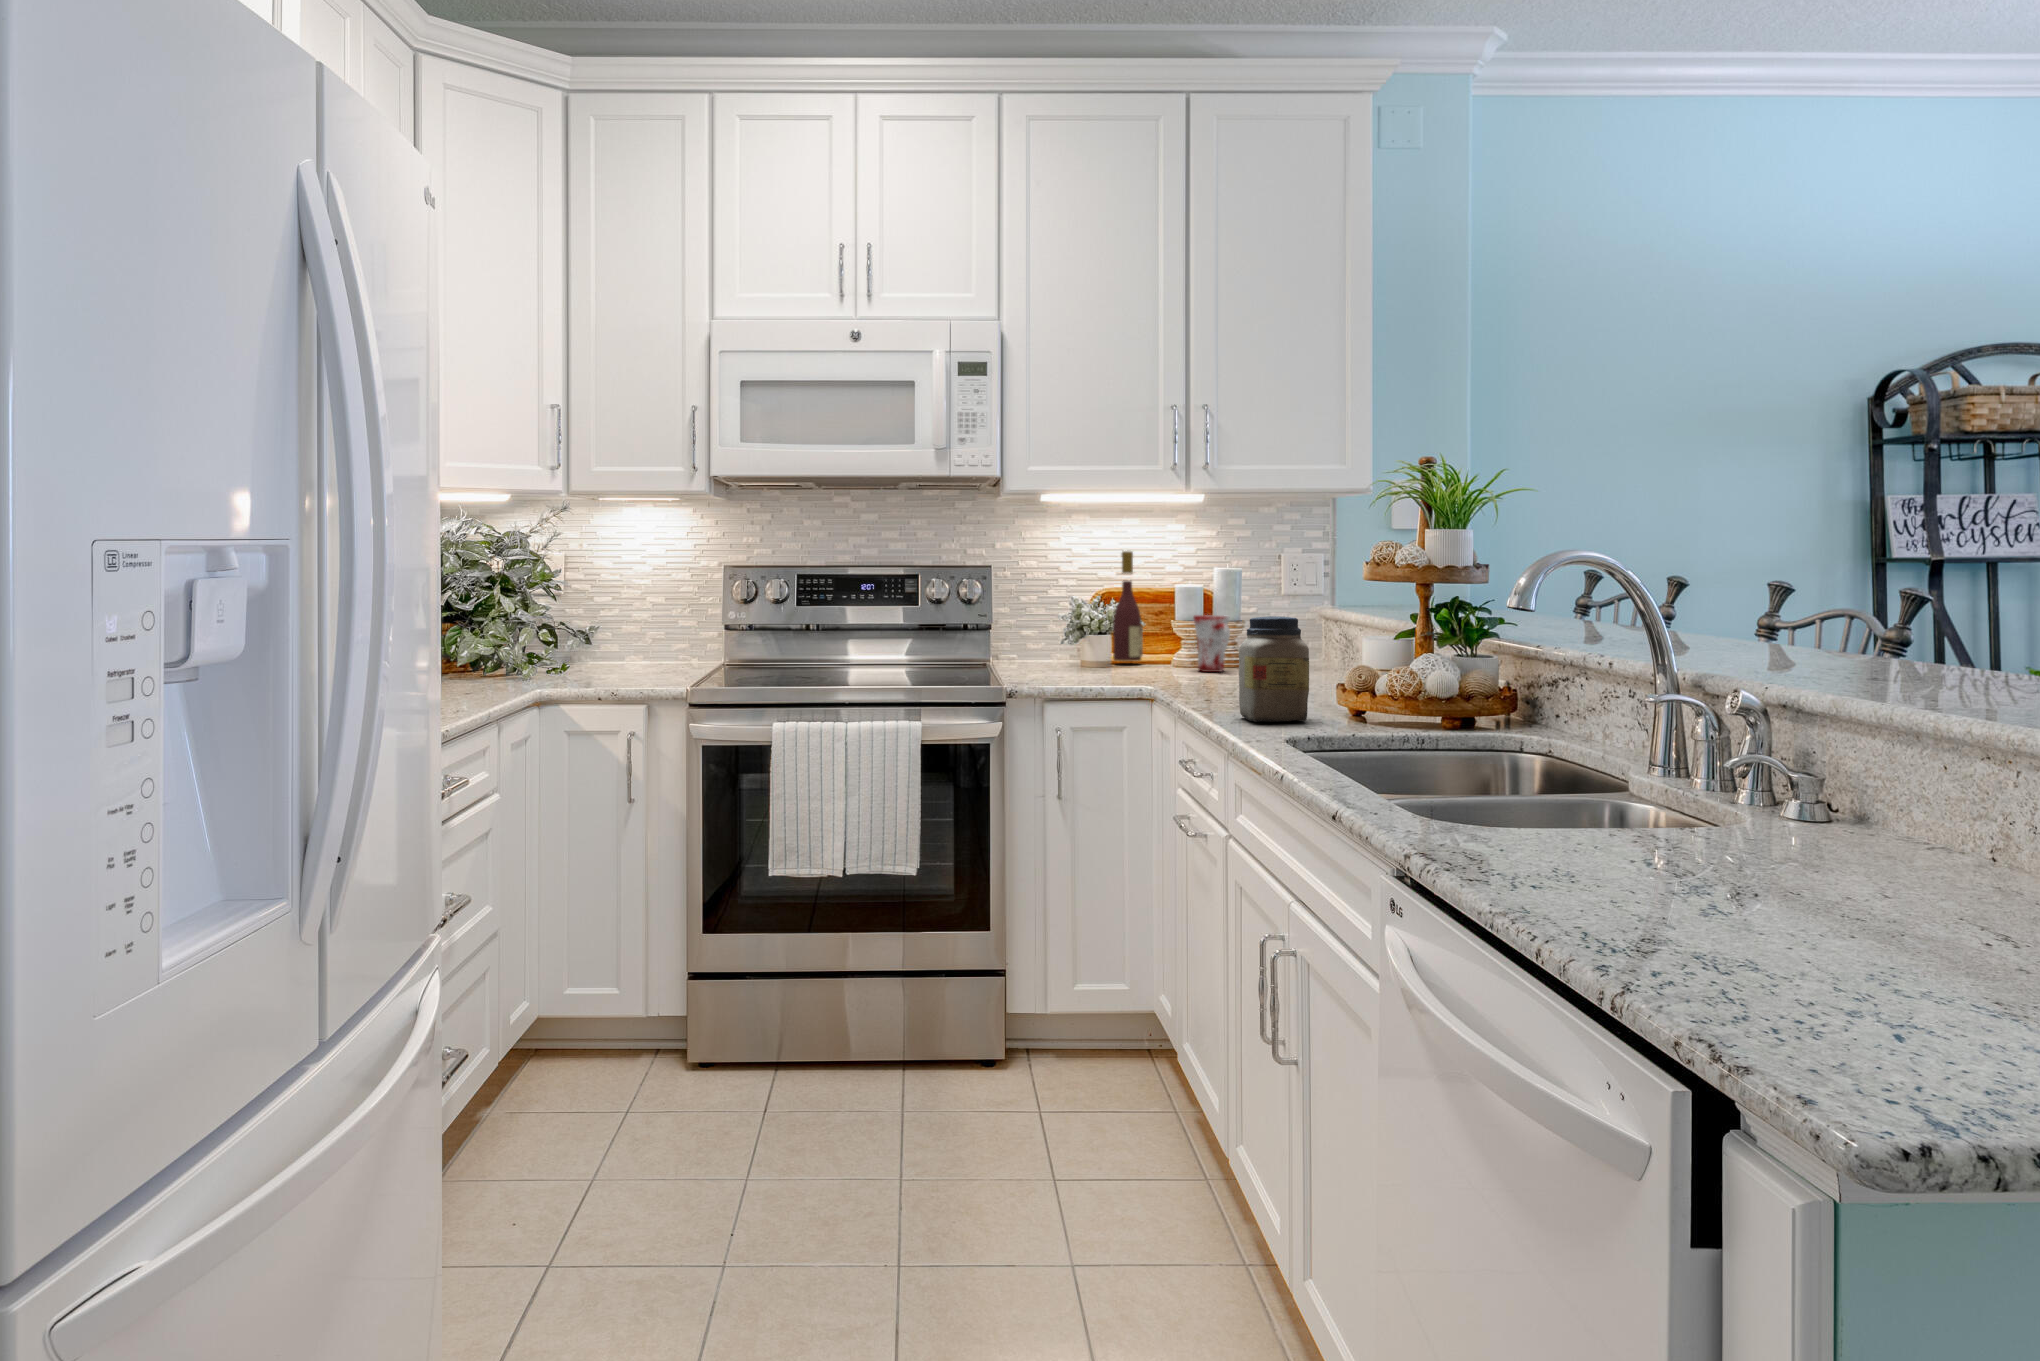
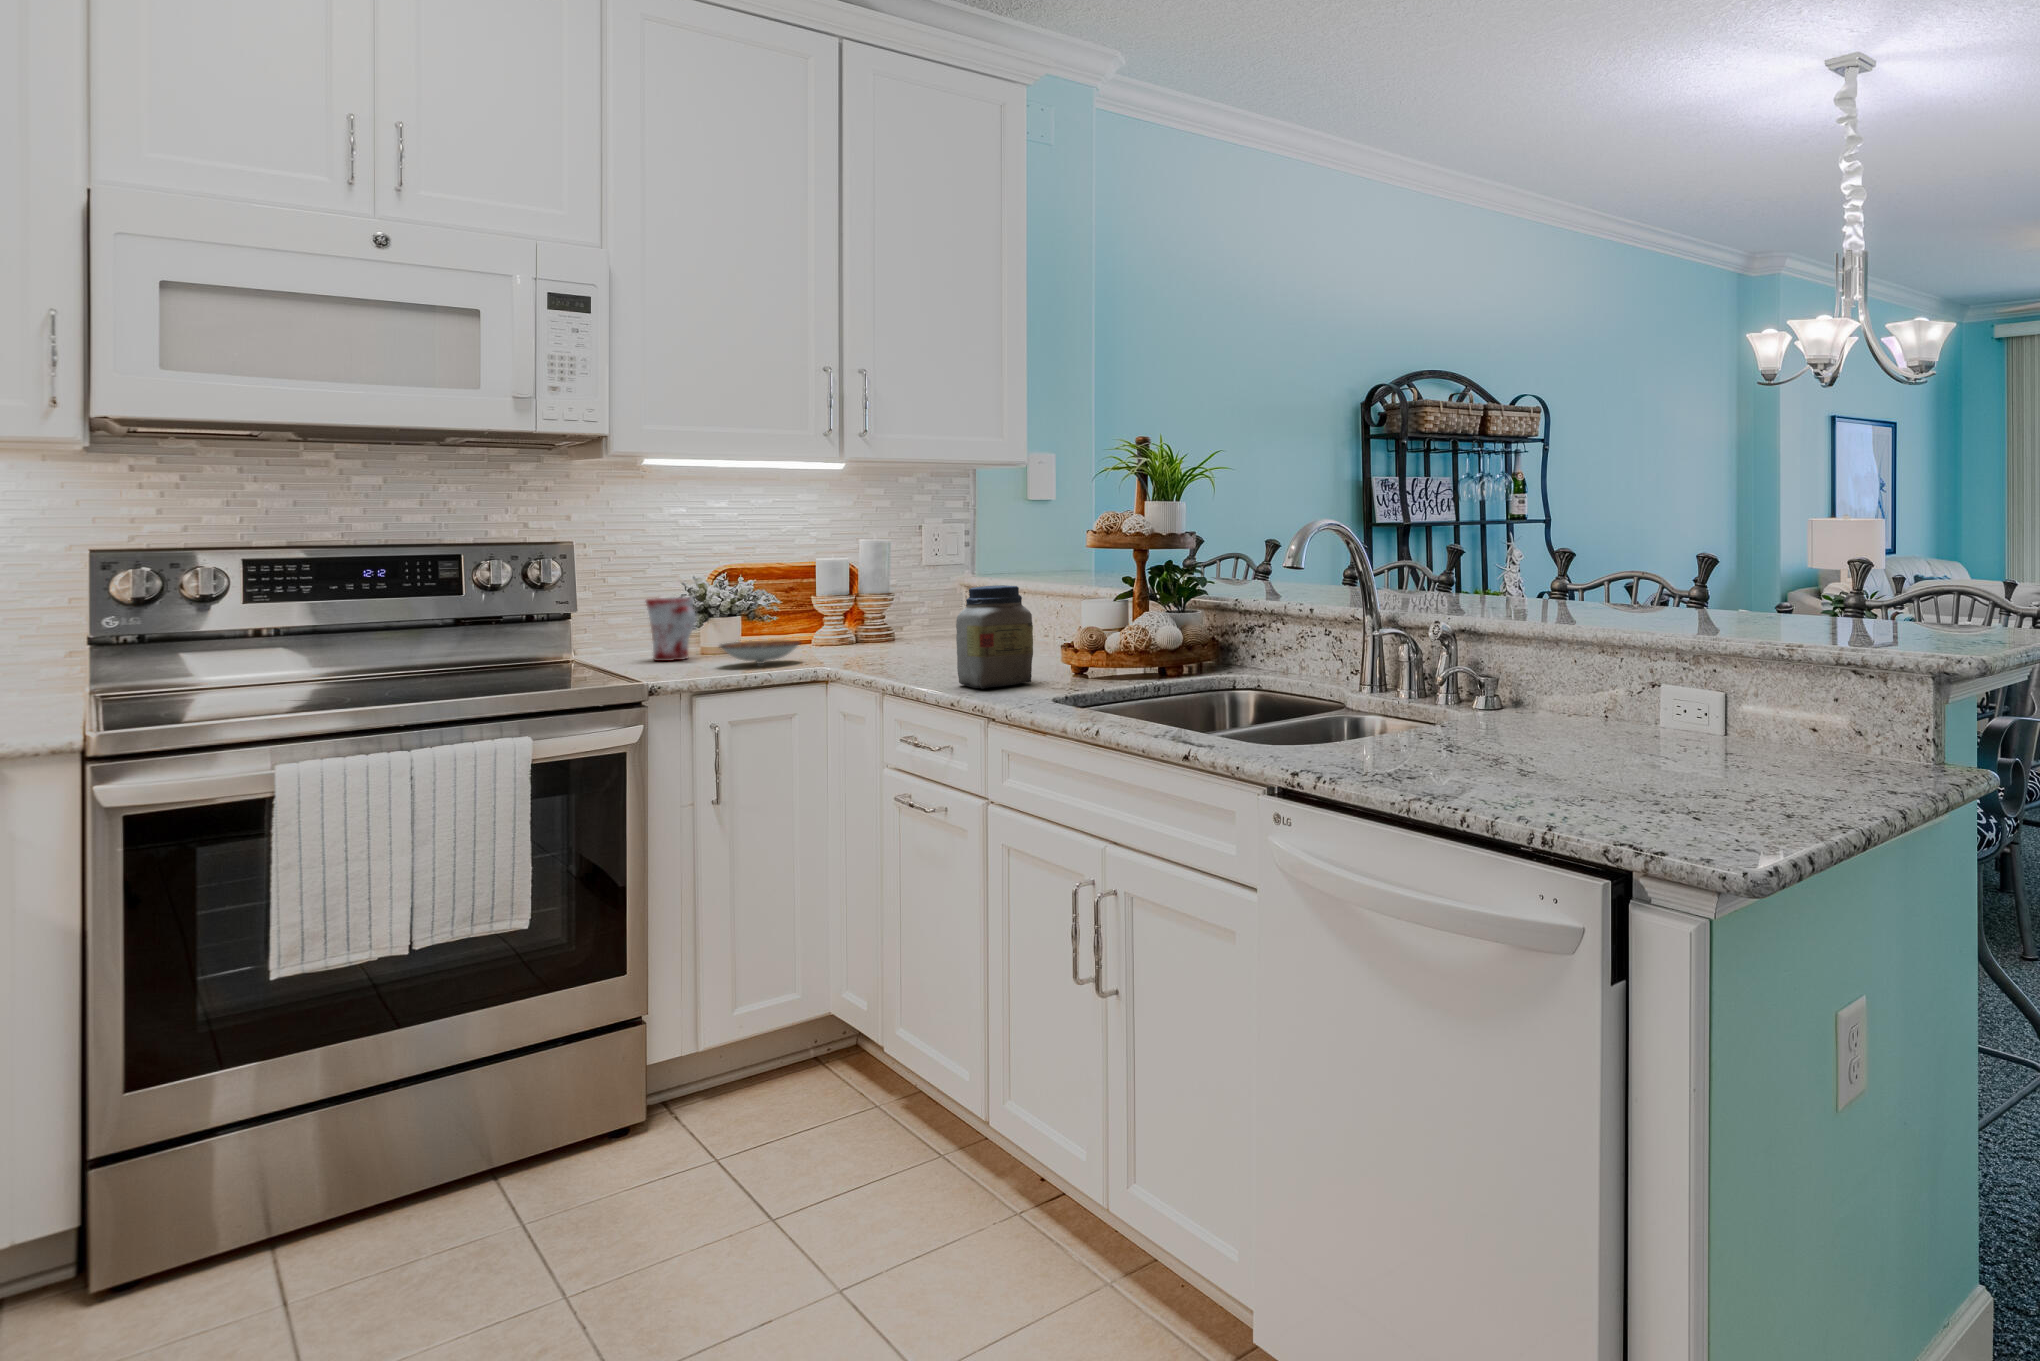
wine bottle: present [1113,551,1143,661] -> none [738,525,777,643]
mug: present [1194,615,1230,672] -> present [646,597,696,661]
ceramic bowl: none [1073,661,1141,684] -> present [719,640,800,664]

